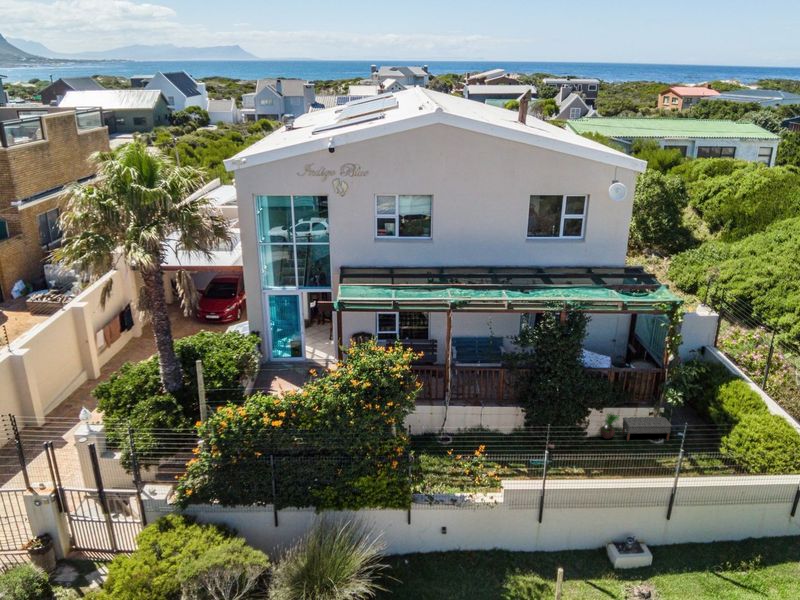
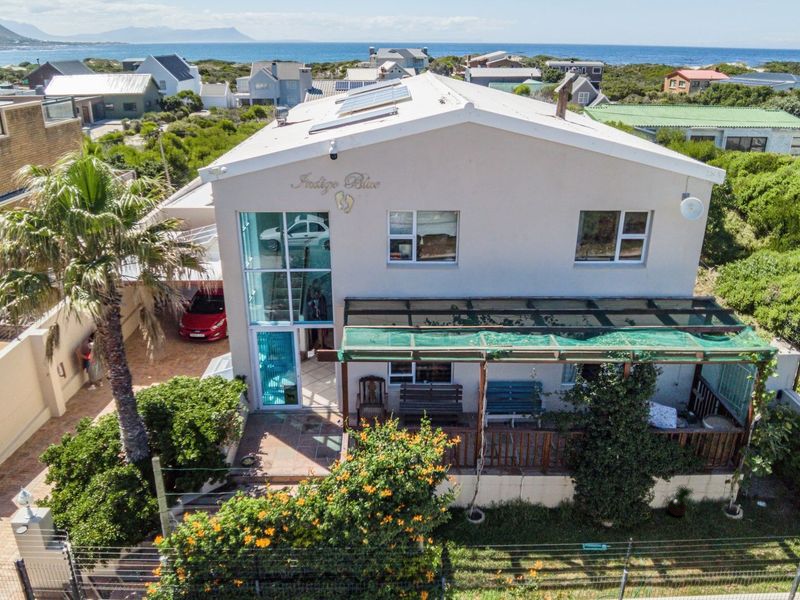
bench: present [622,417,672,441] -> none [694,489,758,520]

